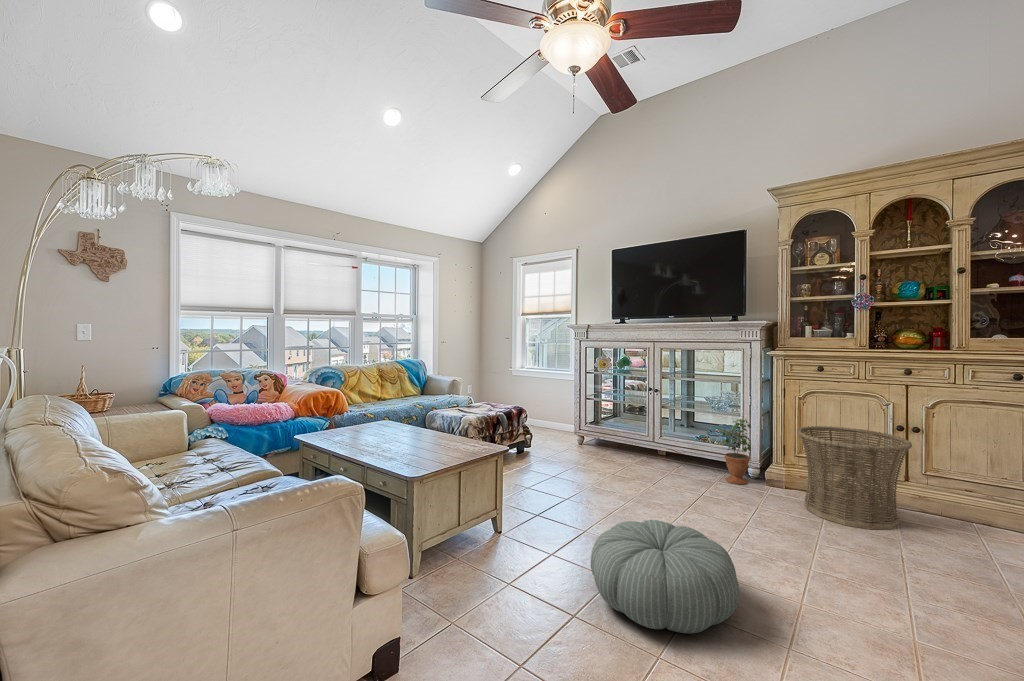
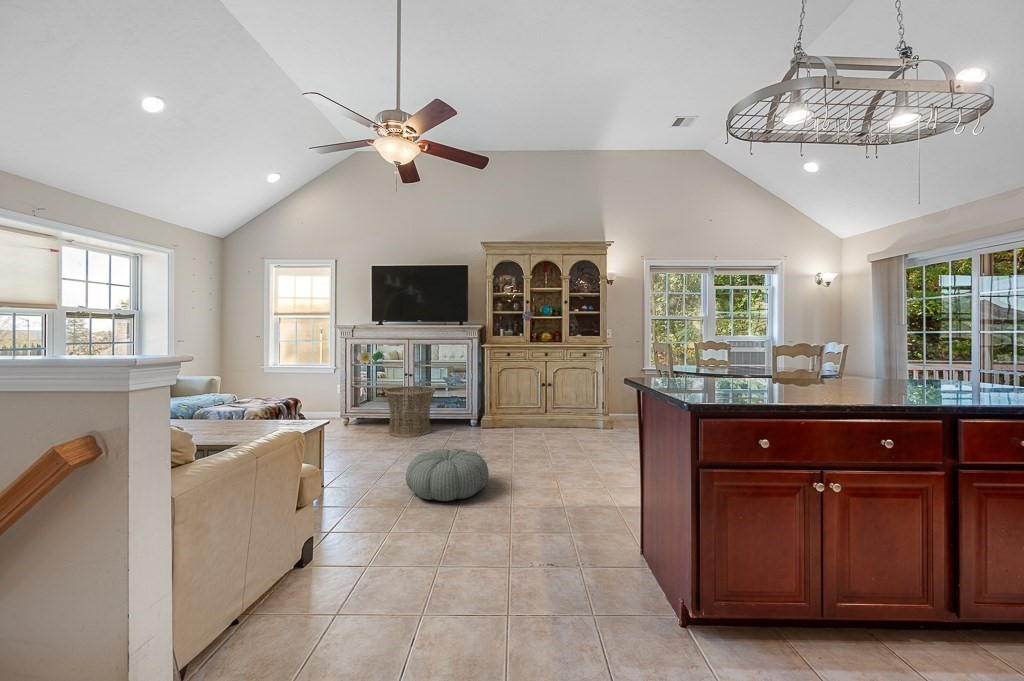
potted plant: present [720,419,751,485] -> none [453,388,472,432]
basket: present [797,426,912,529] -> present [384,386,436,437]

